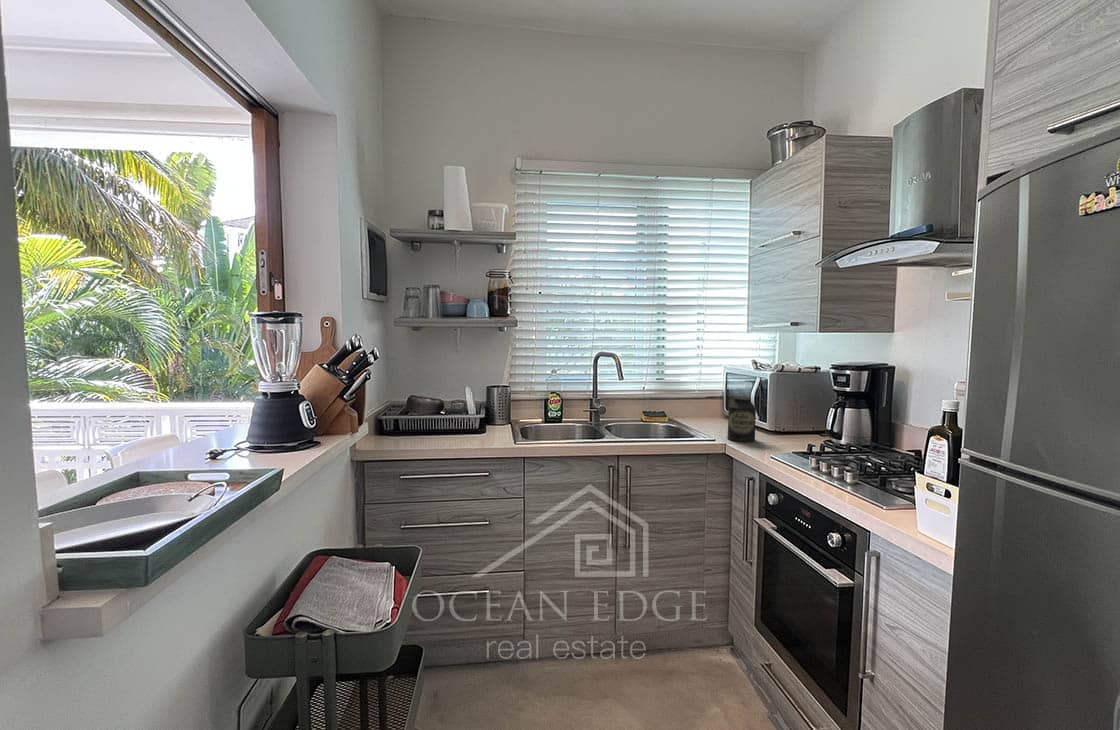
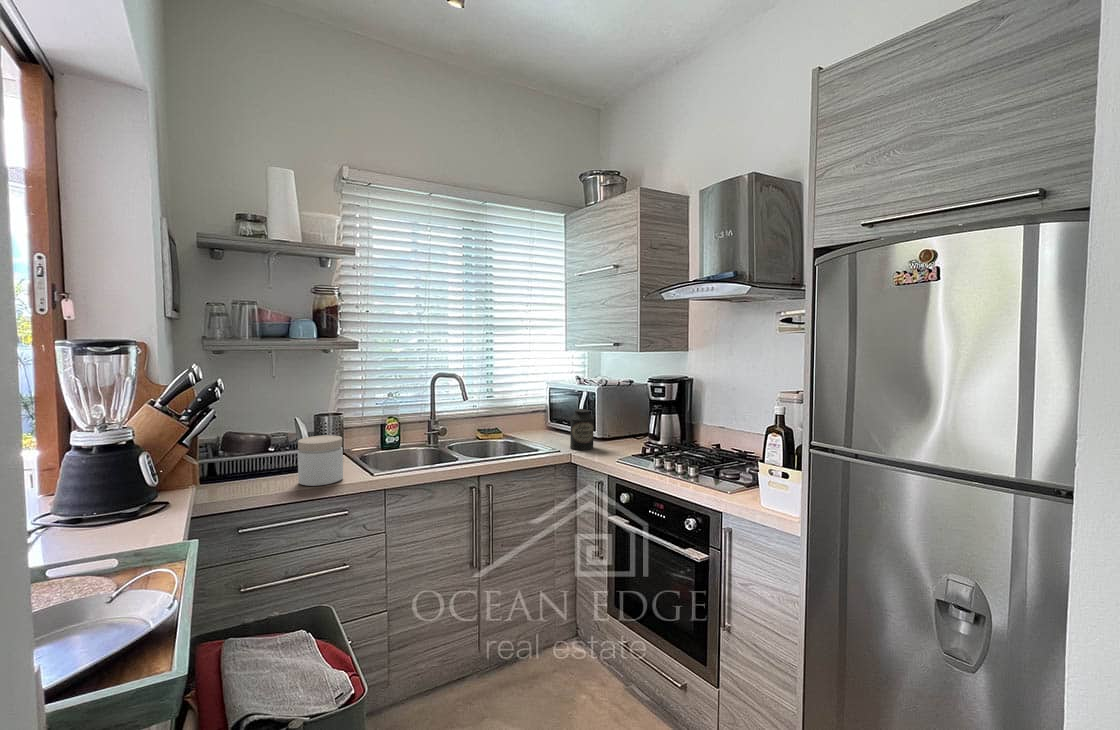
jar: none [462,402,497,443] -> present [298,435,343,486]

